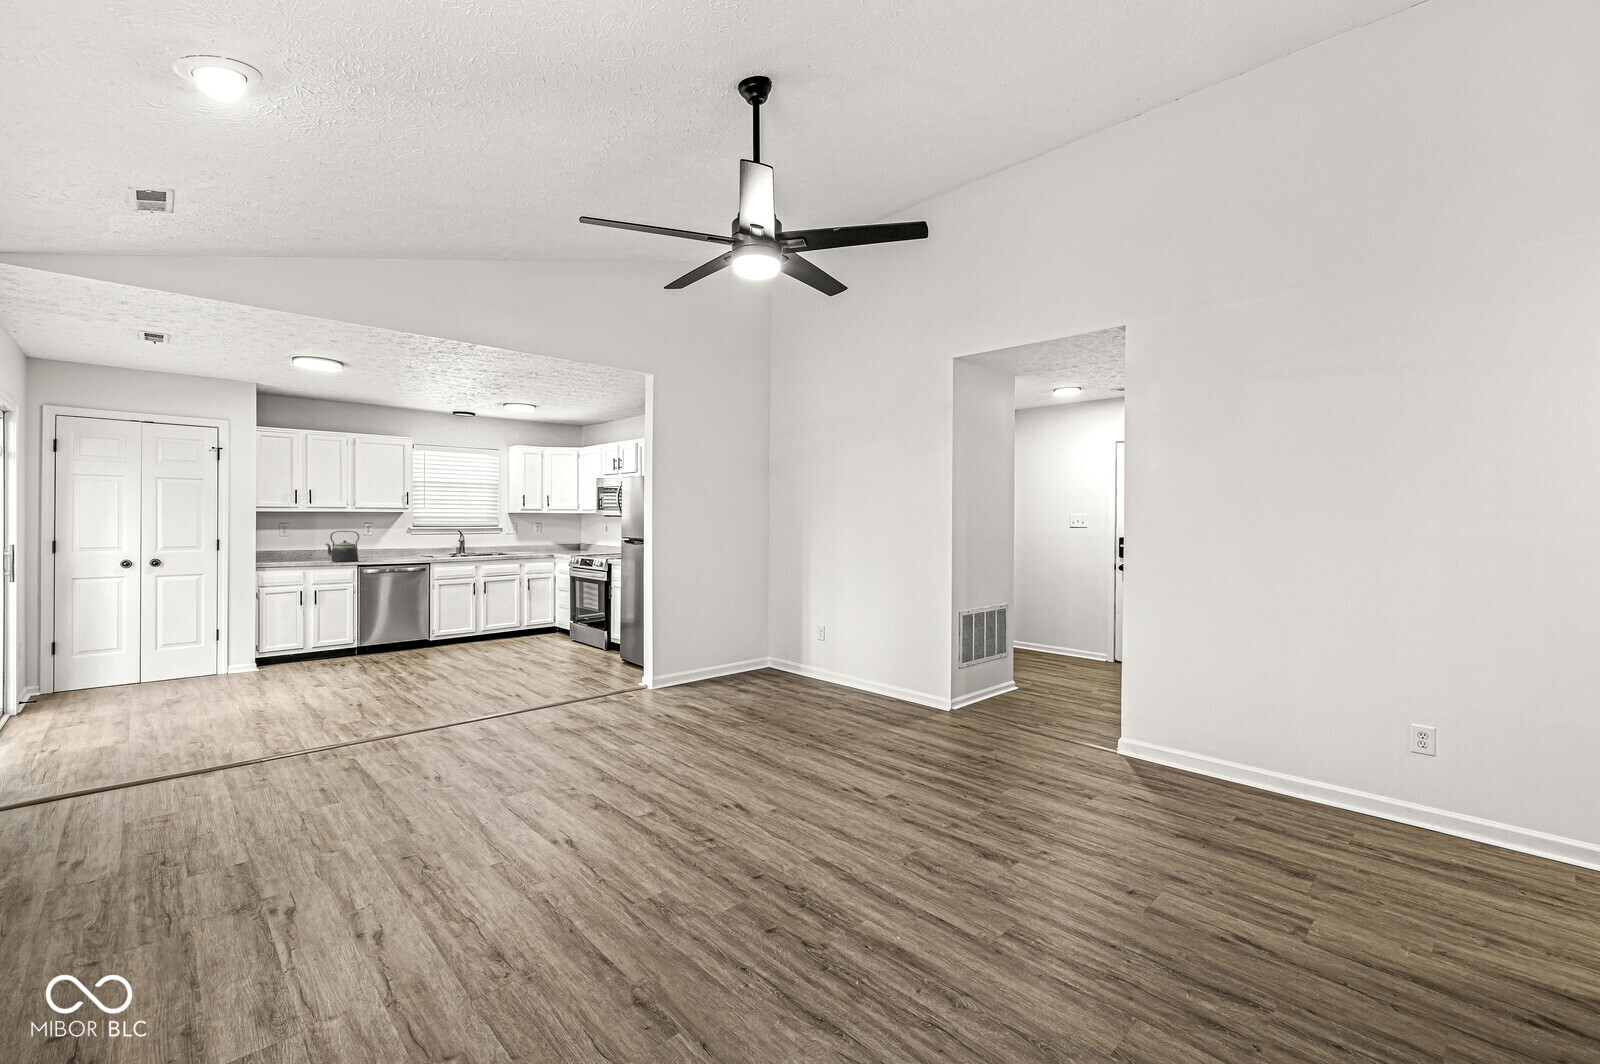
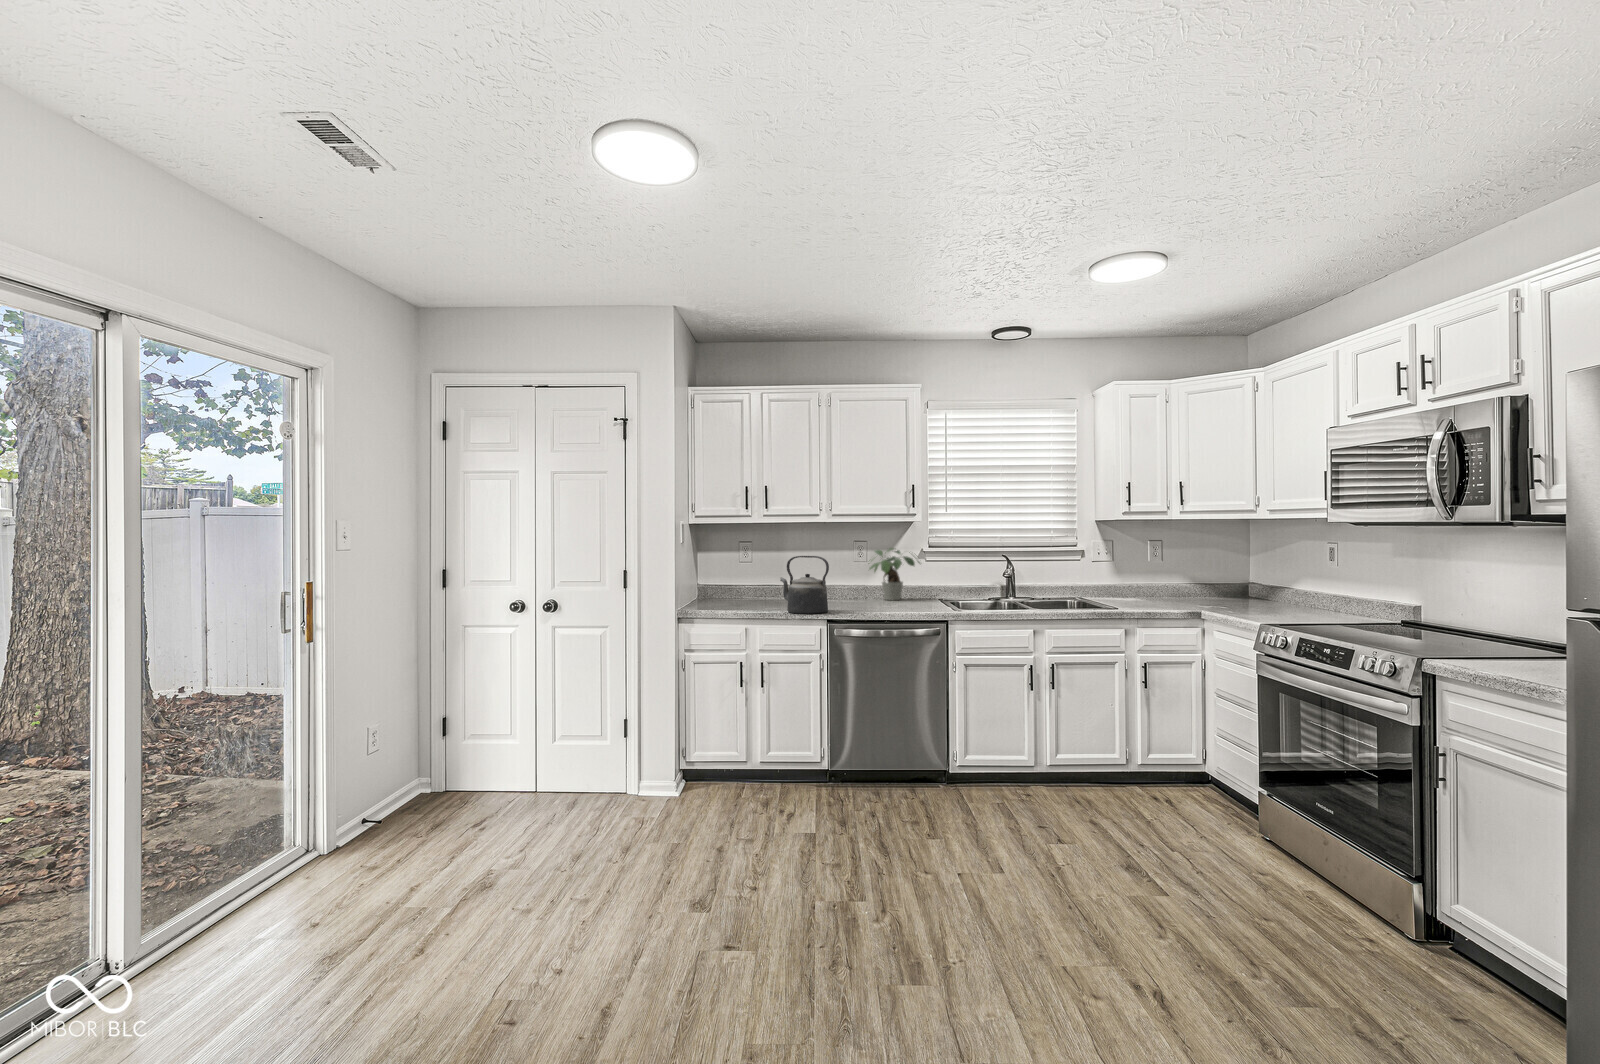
potted plant: none [375,527,409,557] -> present [870,548,920,600]

